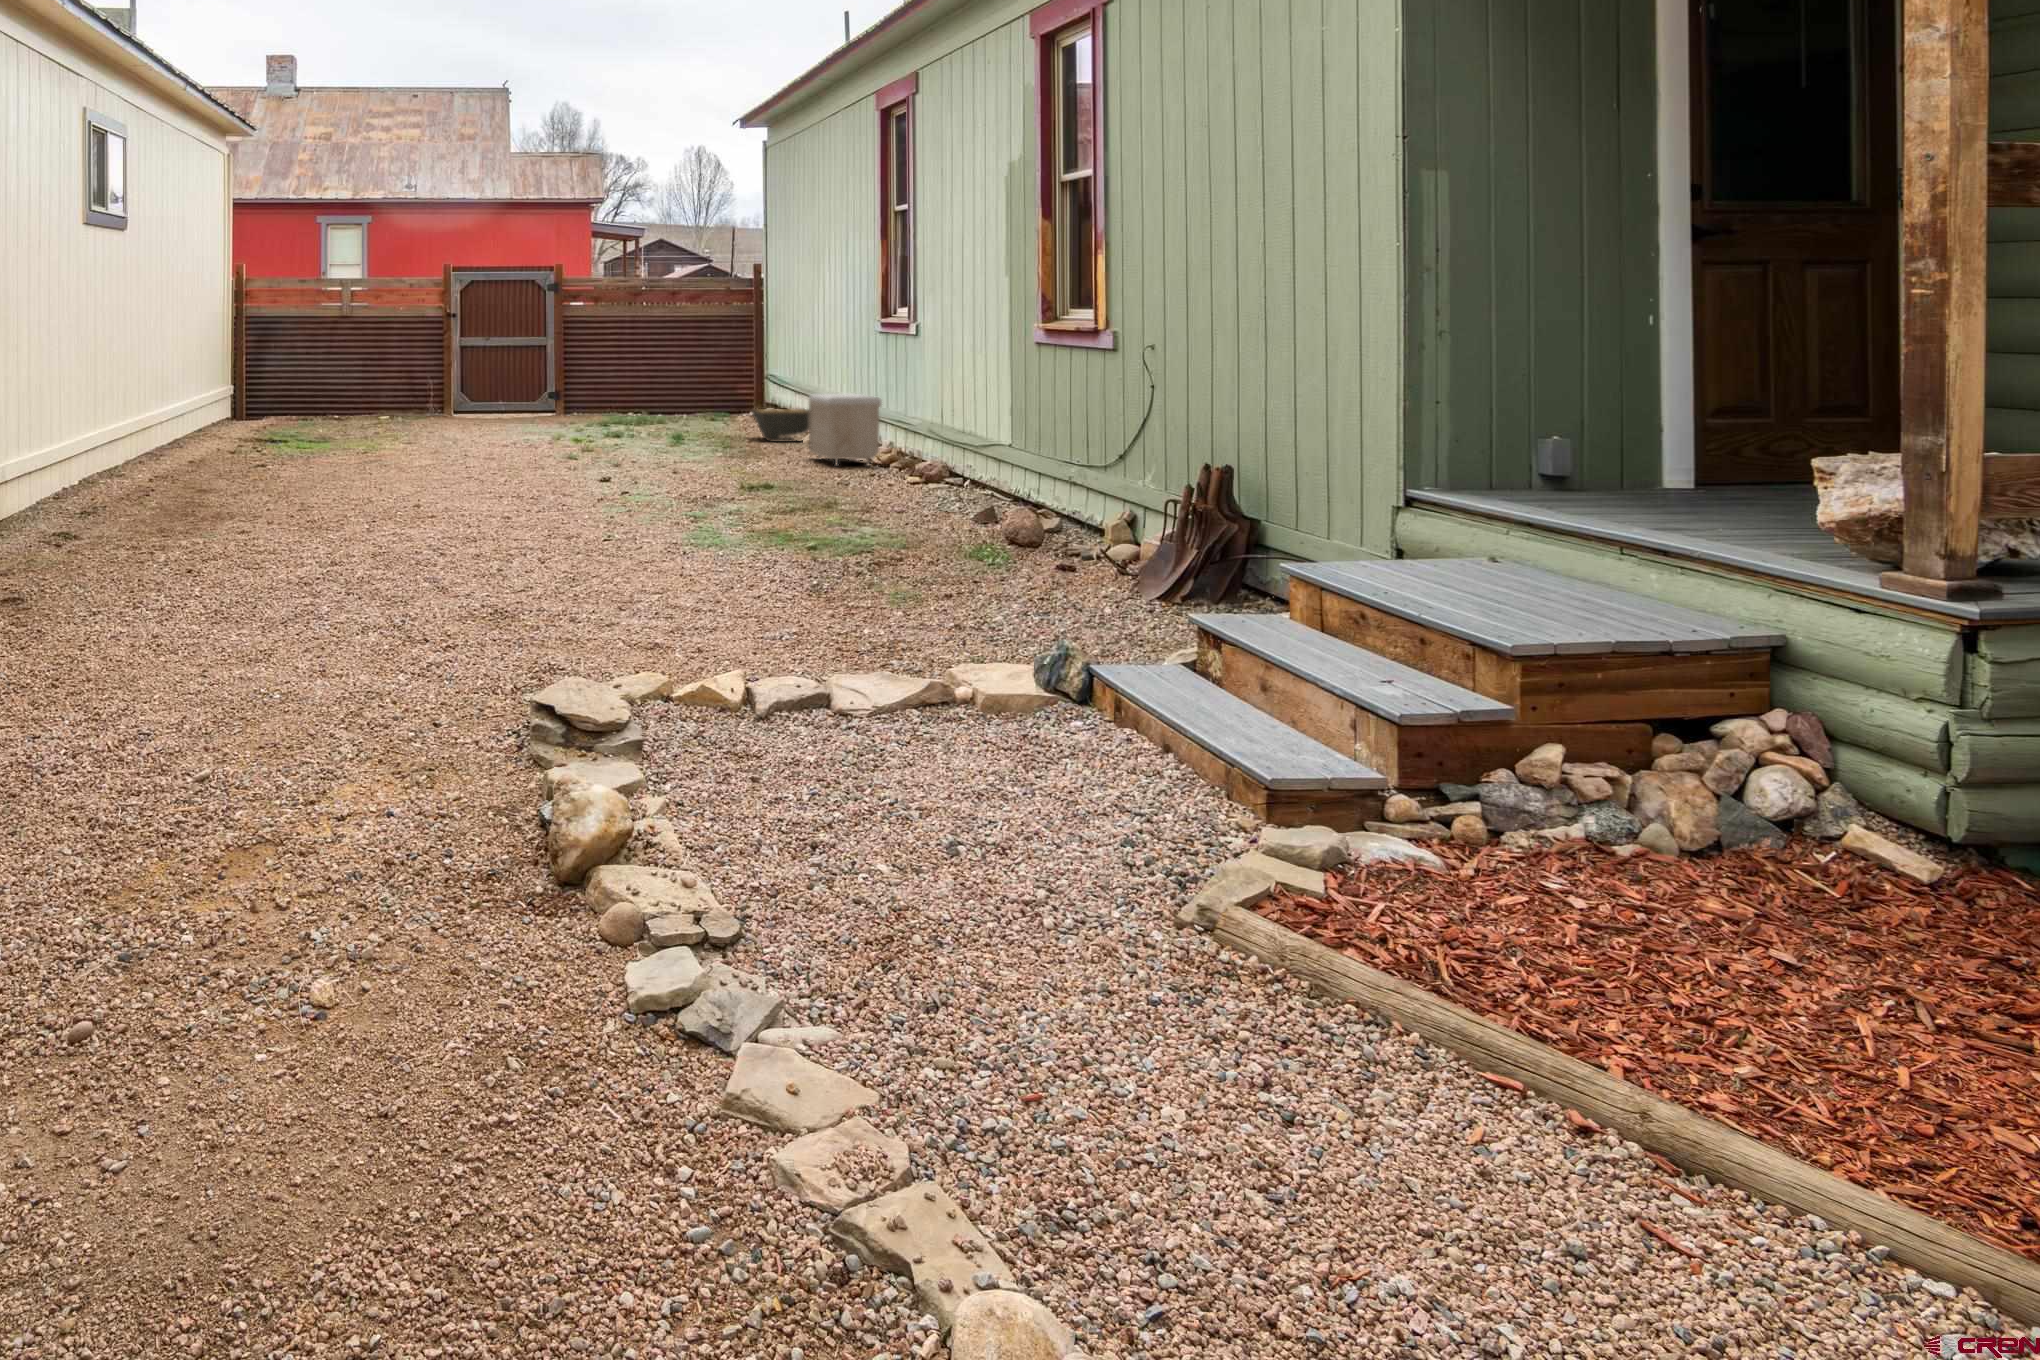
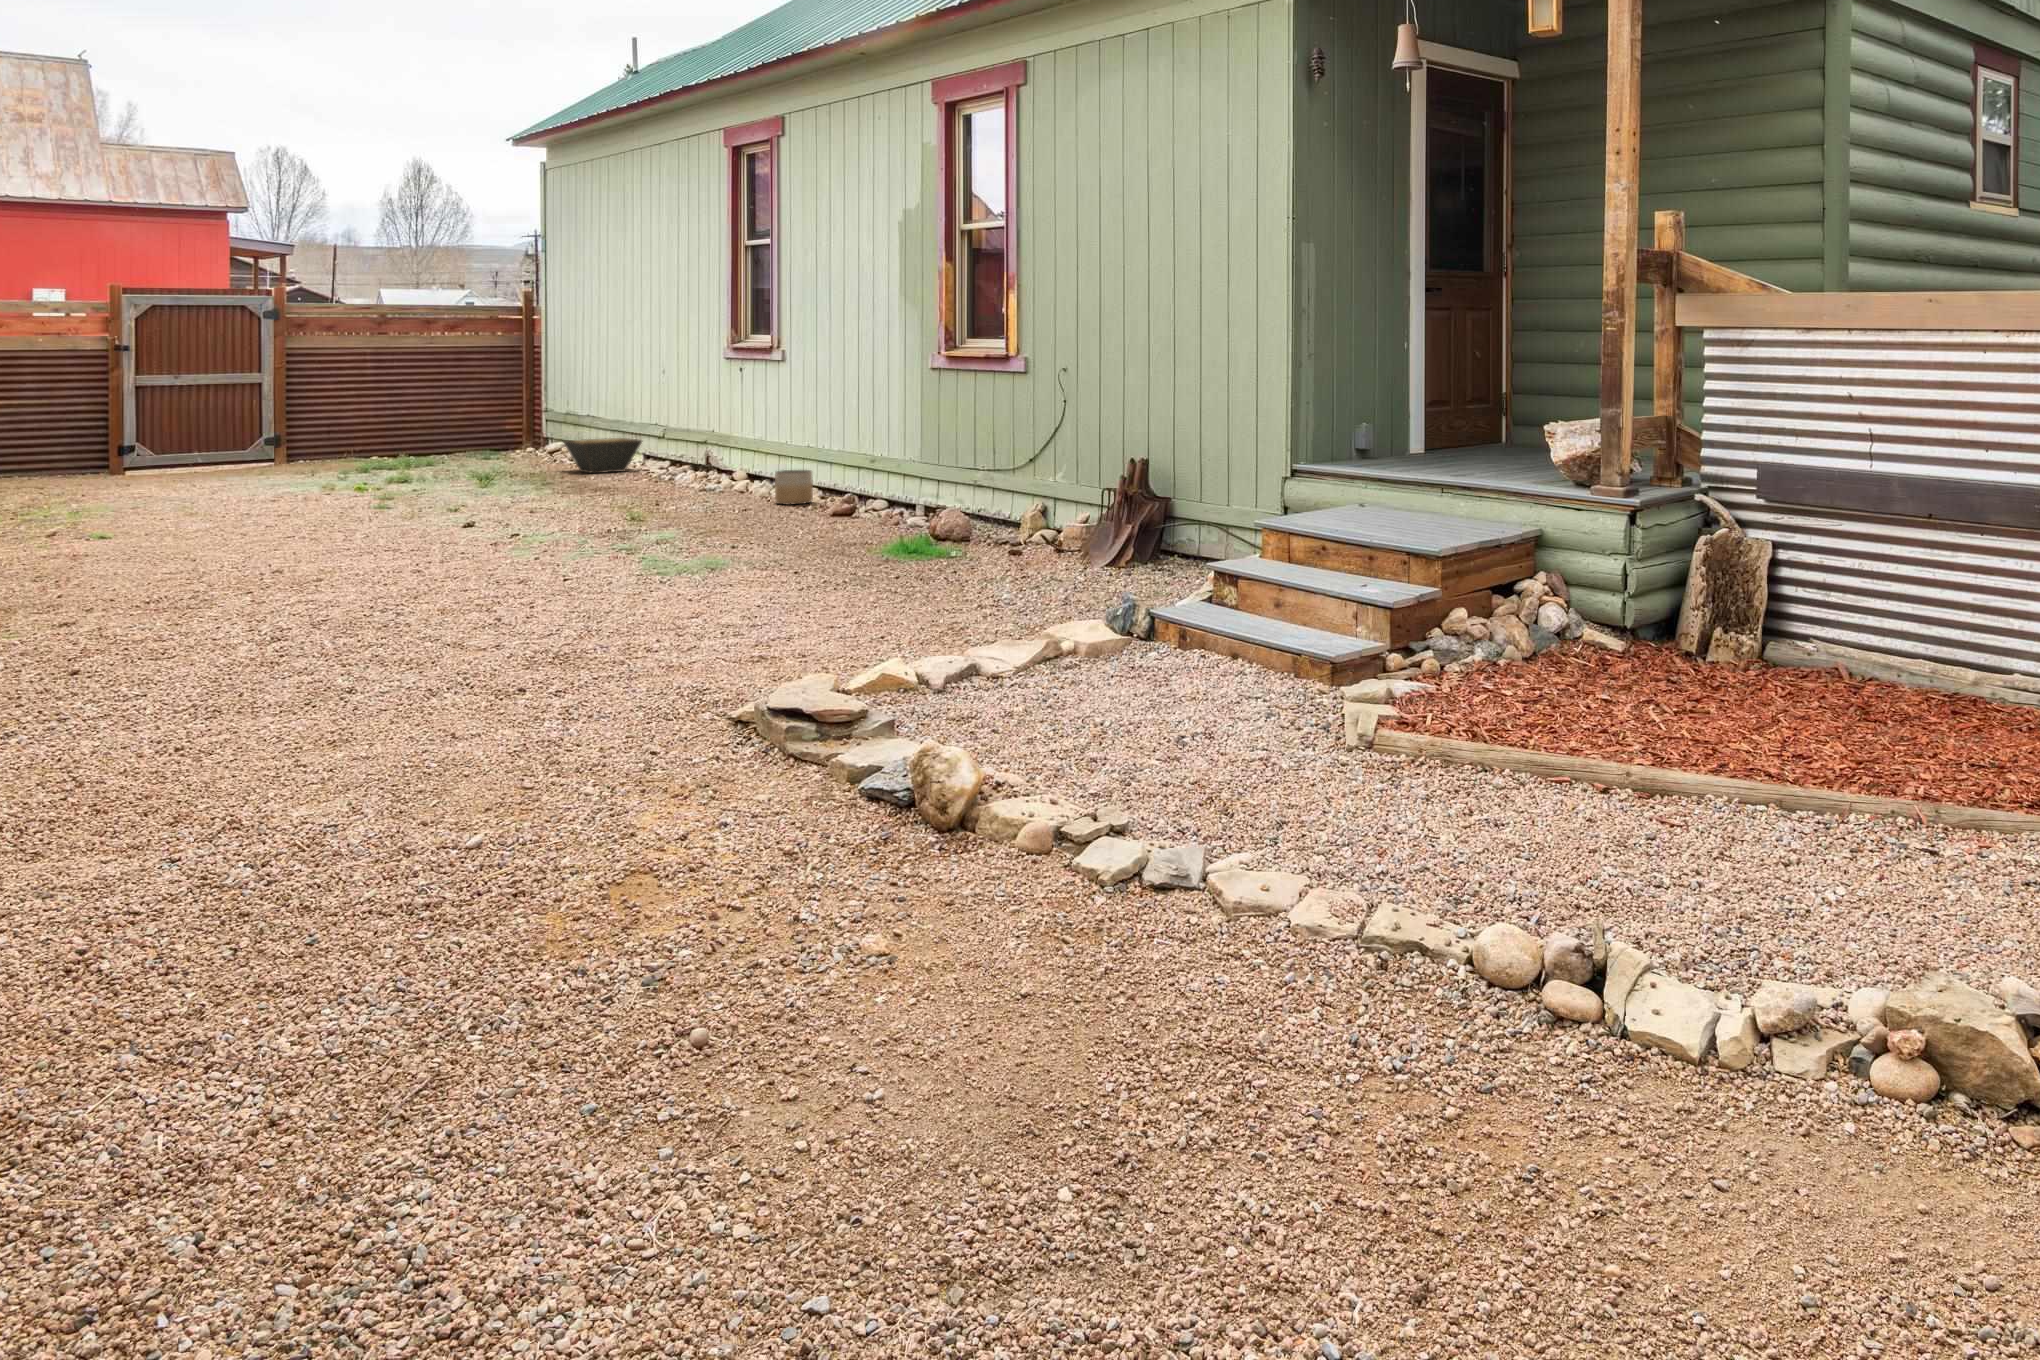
storage bench: present [809,393,882,465] -> none [657,419,741,491]
planter: none [893,451,933,487] -> present [775,470,813,505]

